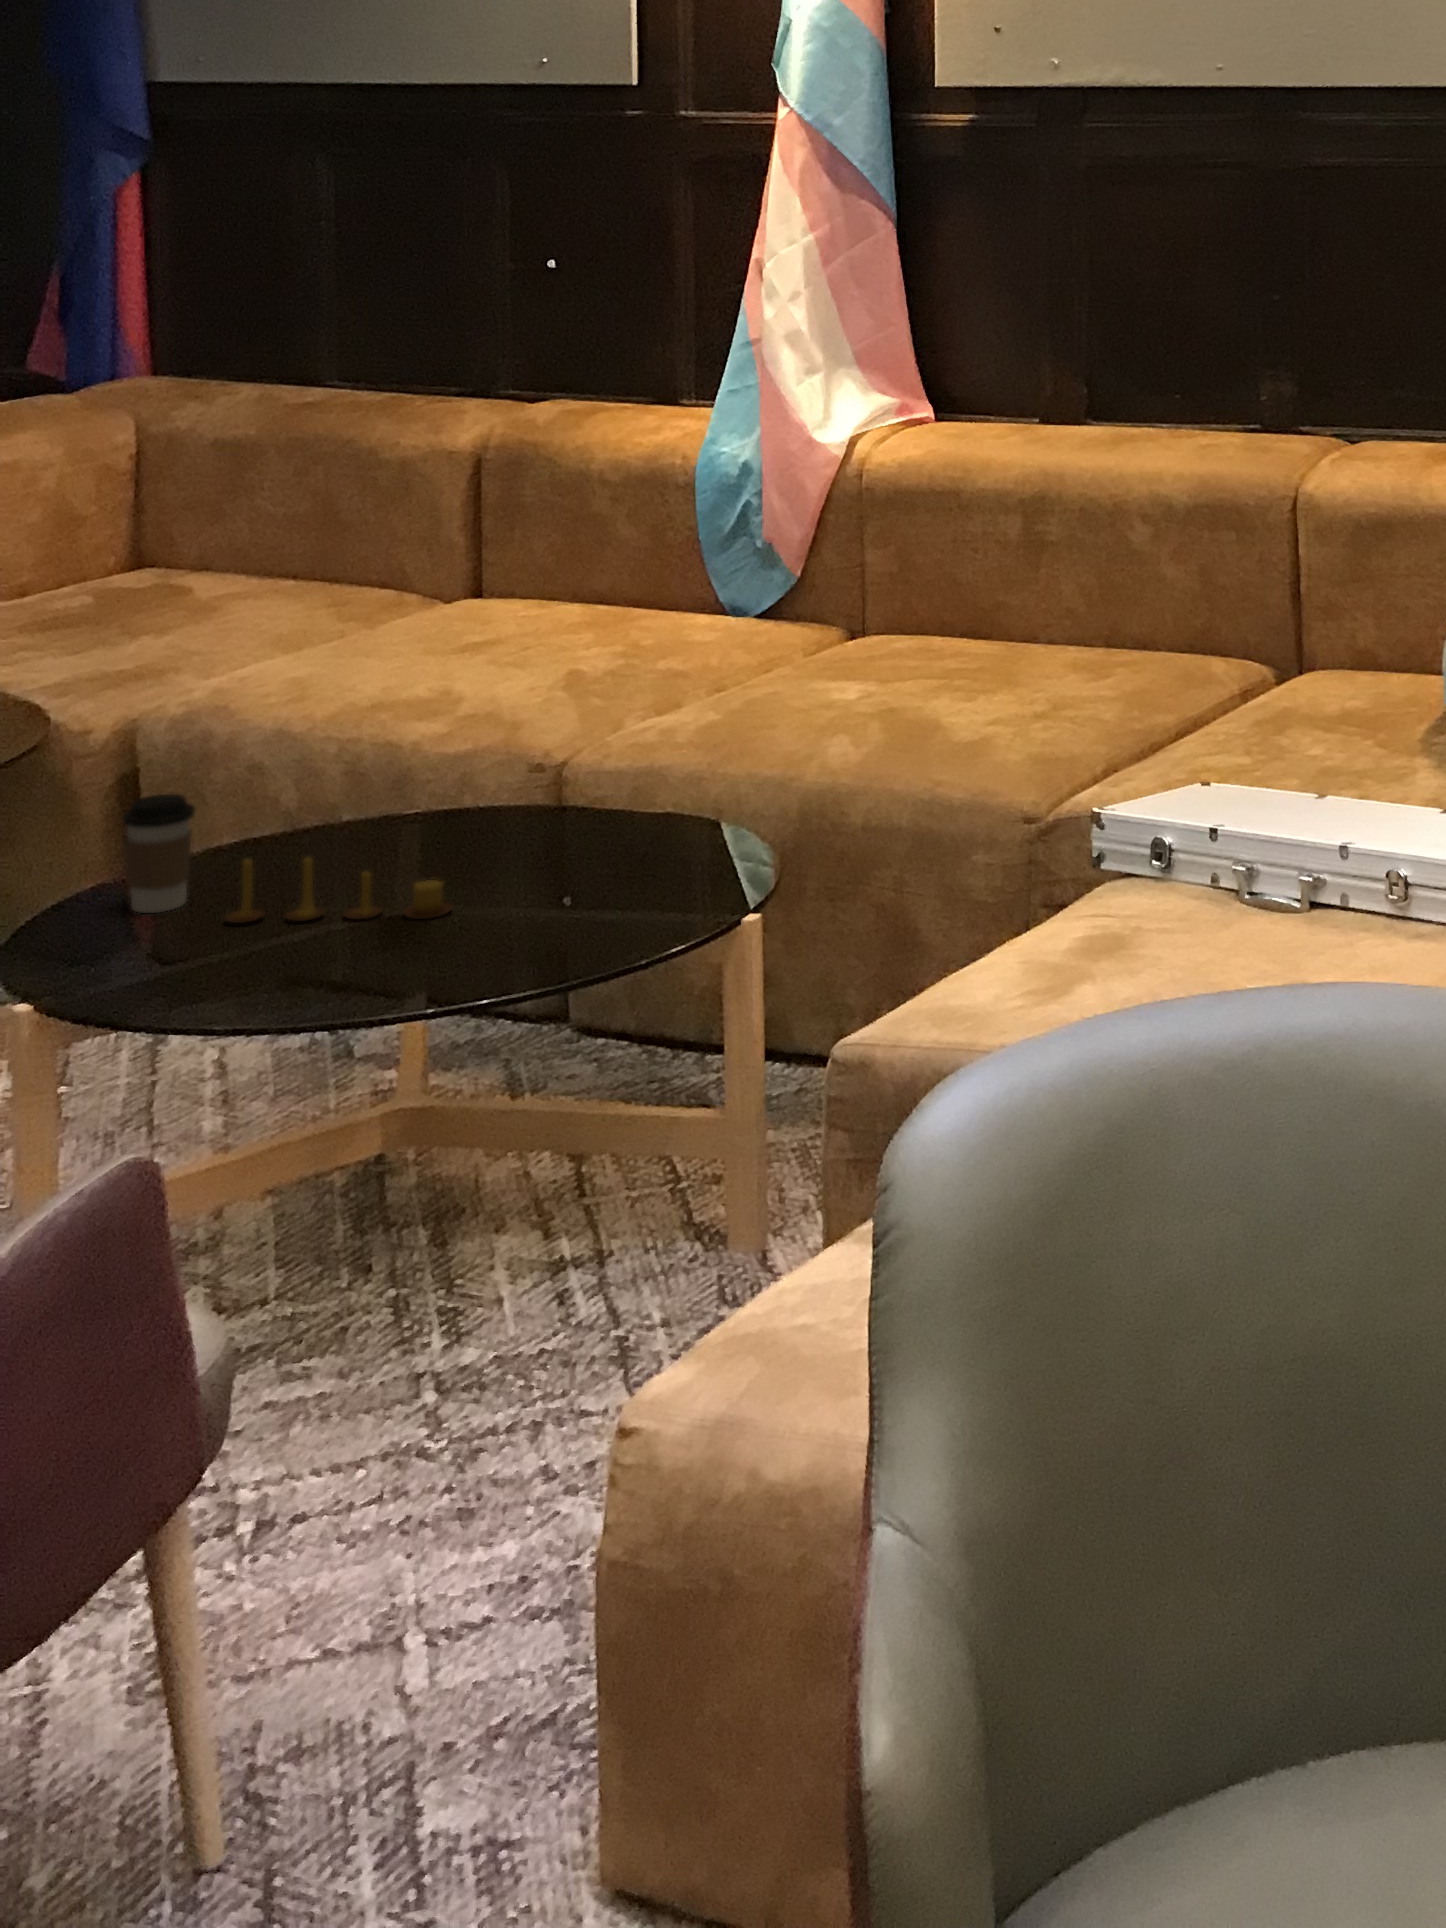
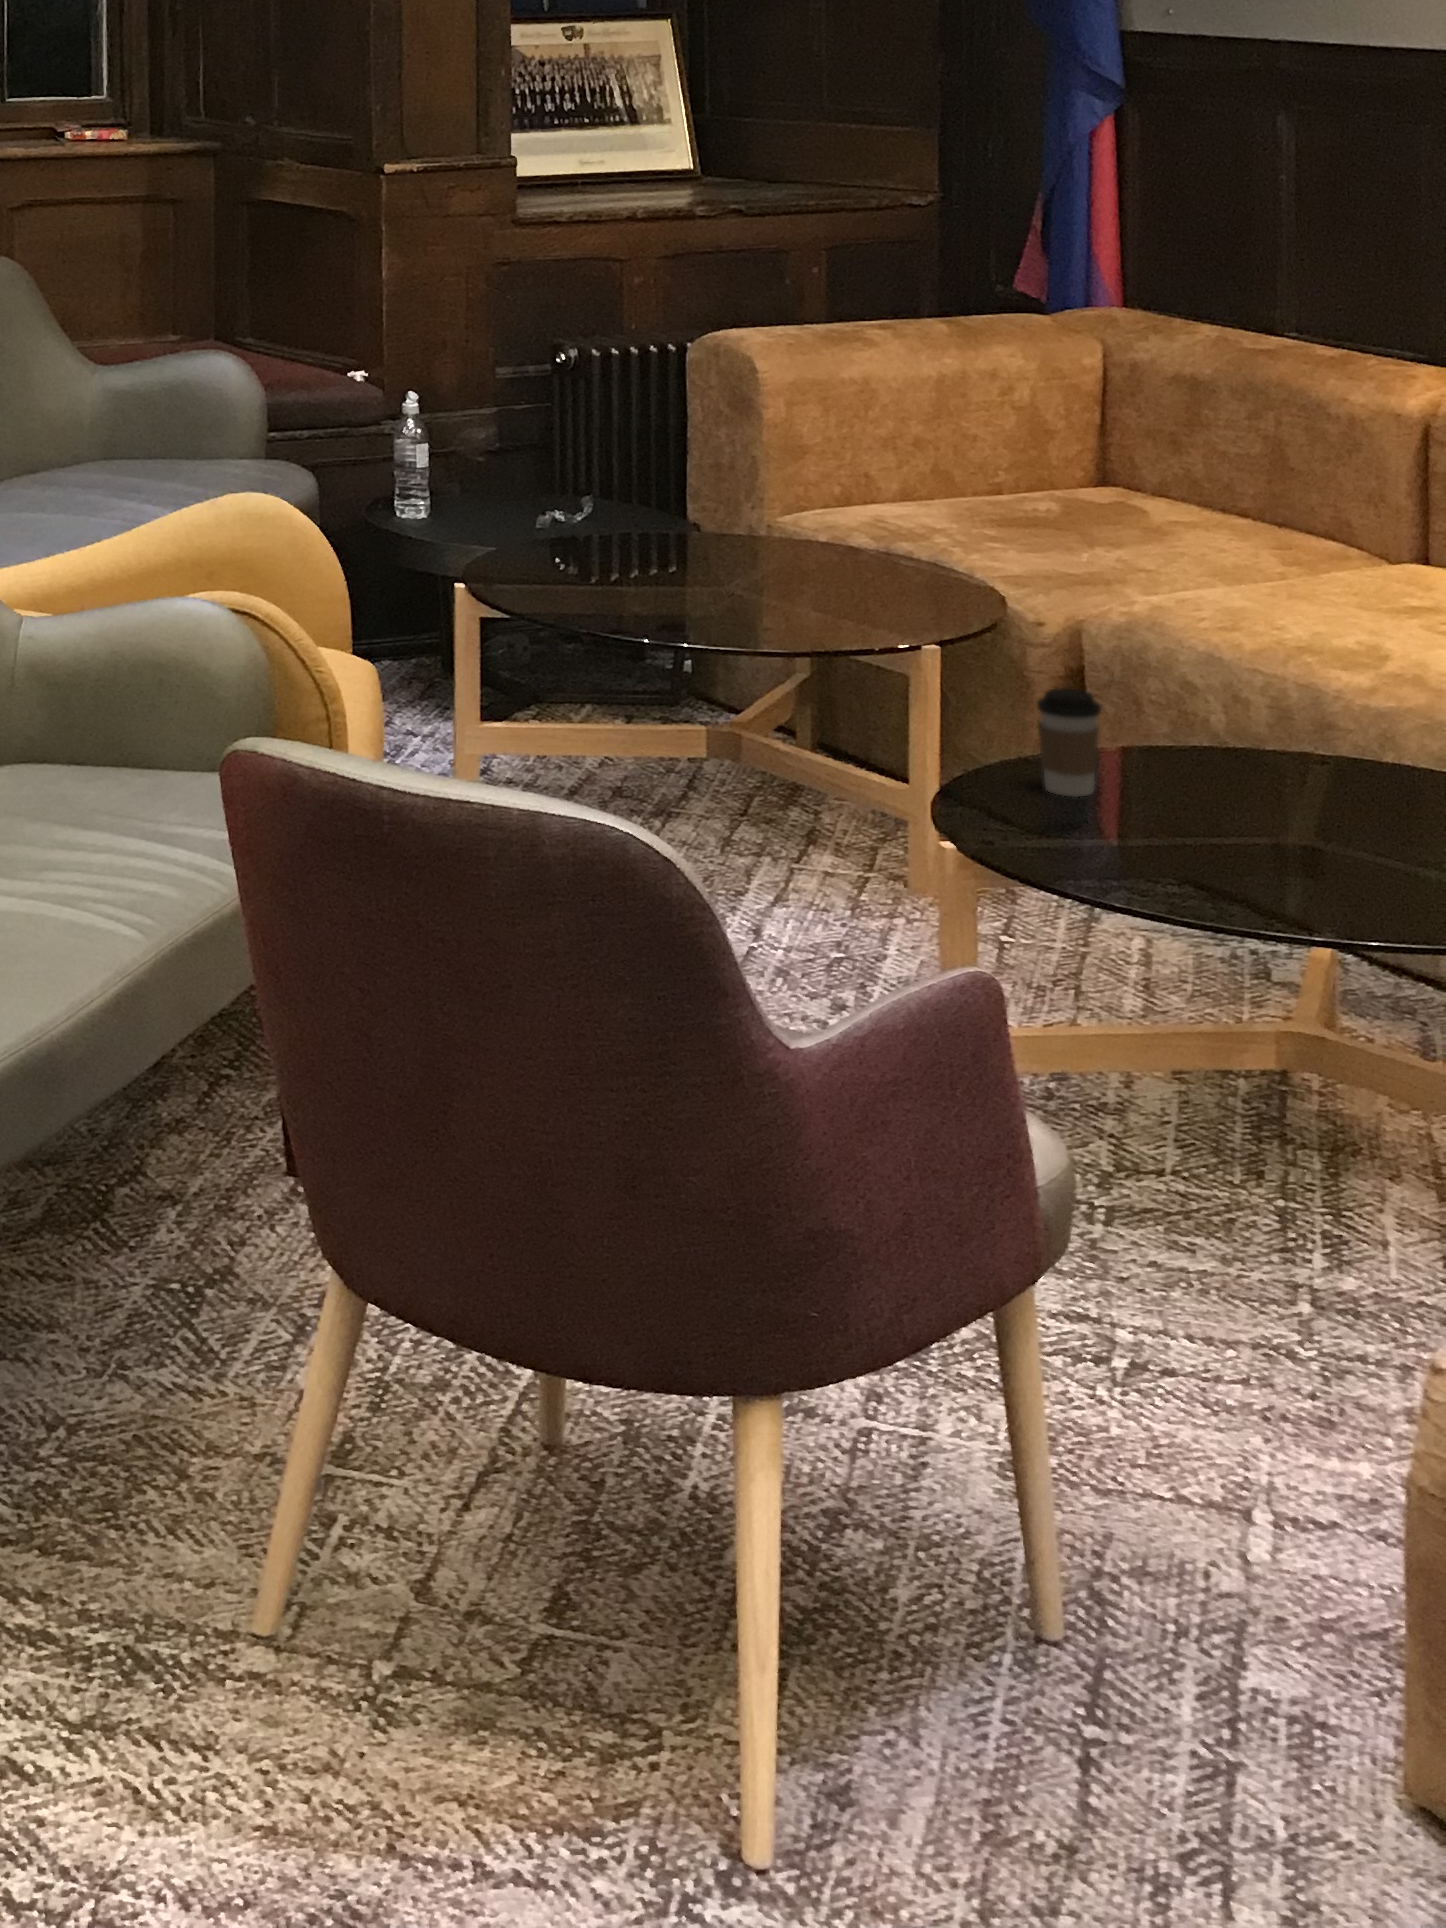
candle: present [225,857,452,923] -> none [1124,756,1343,855]

